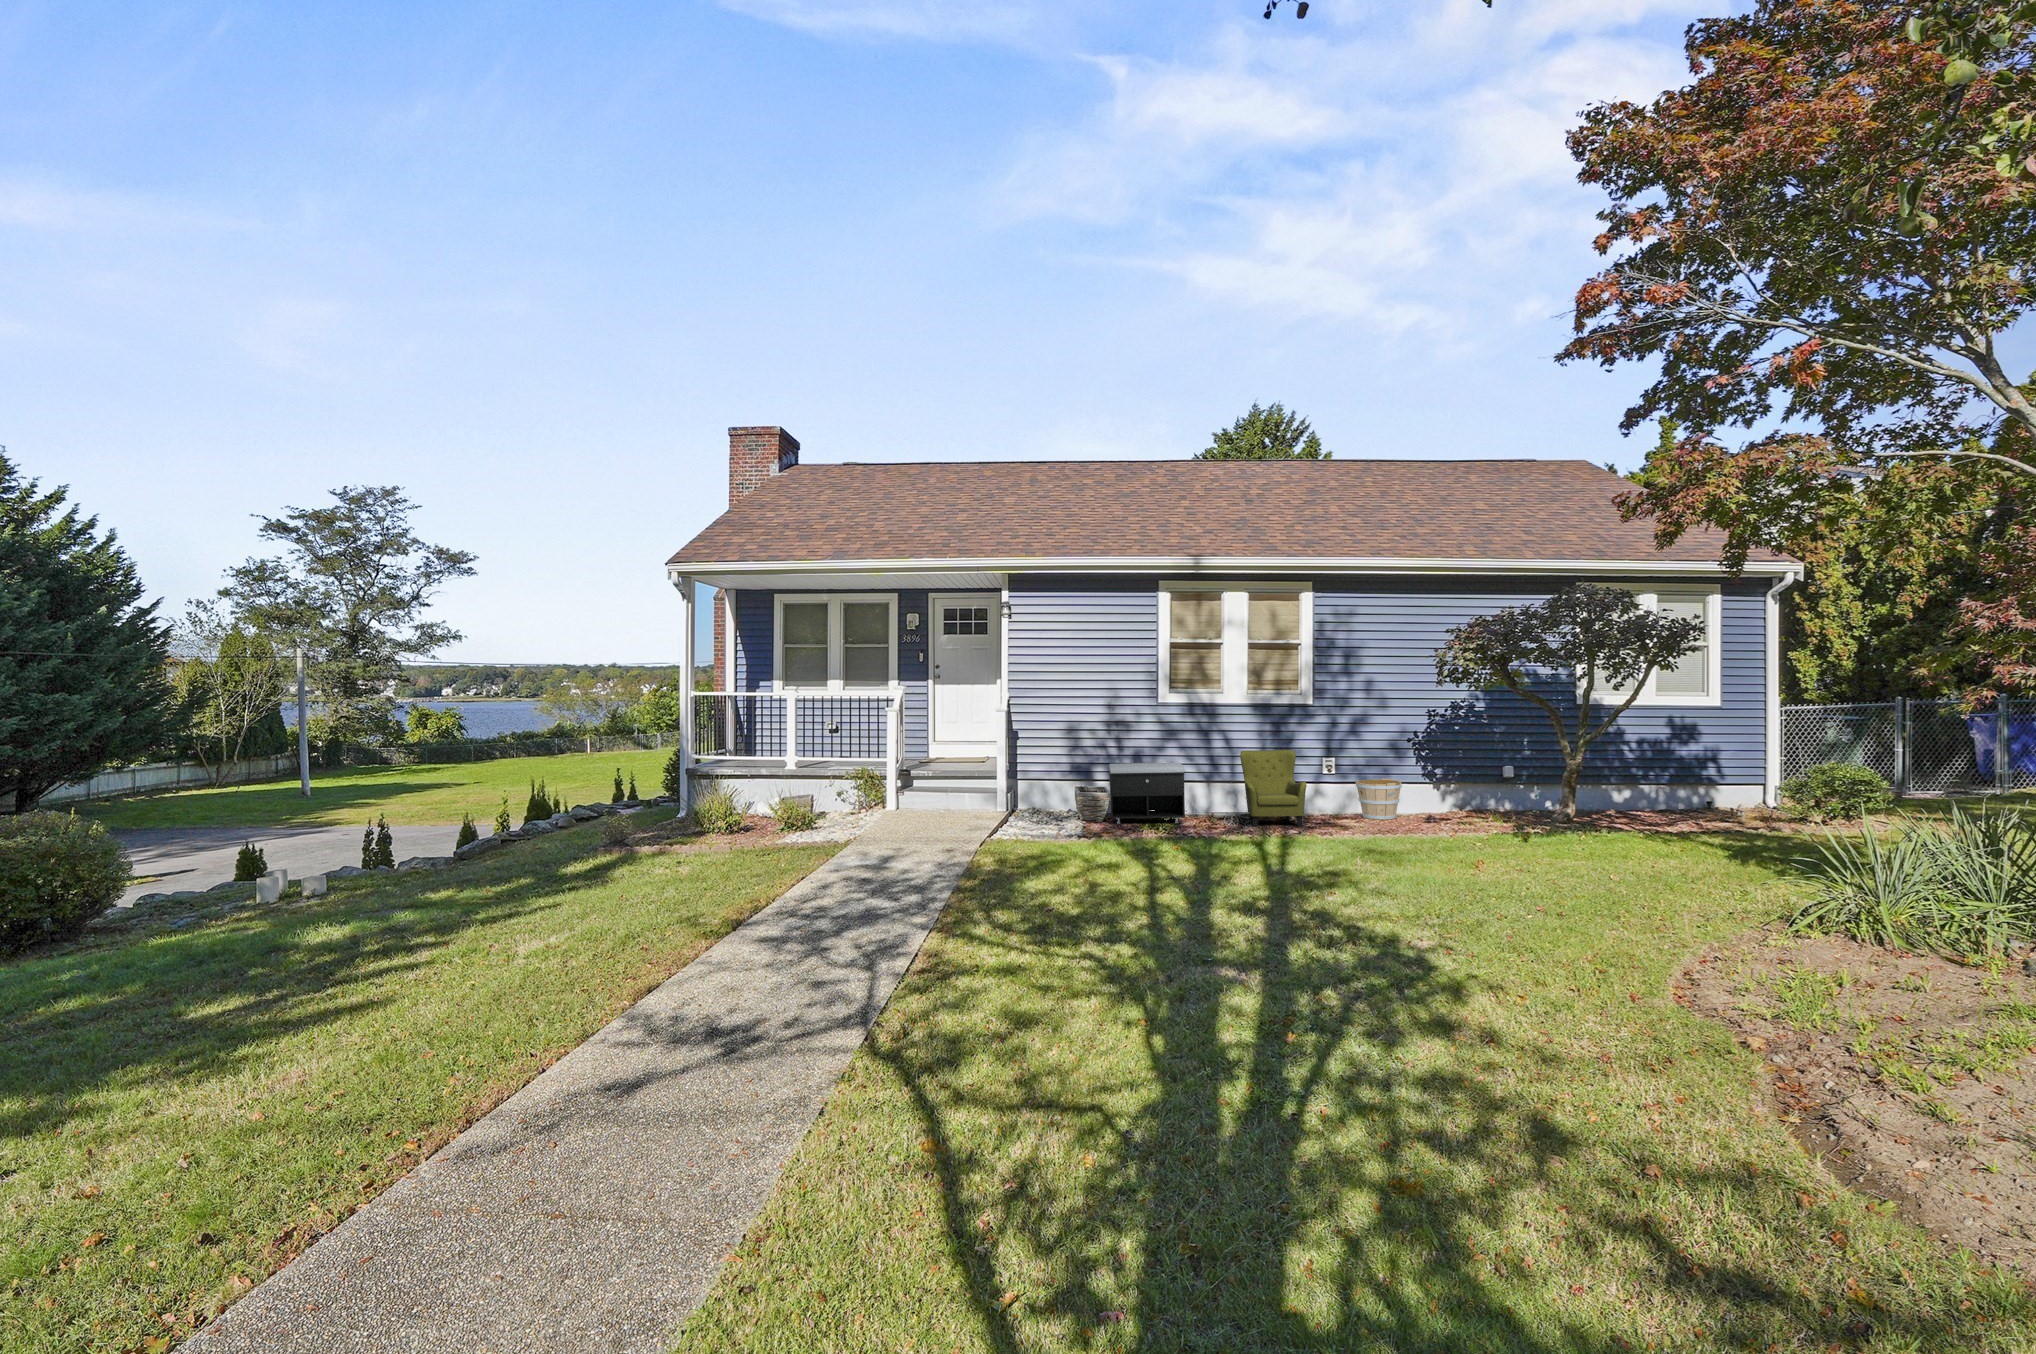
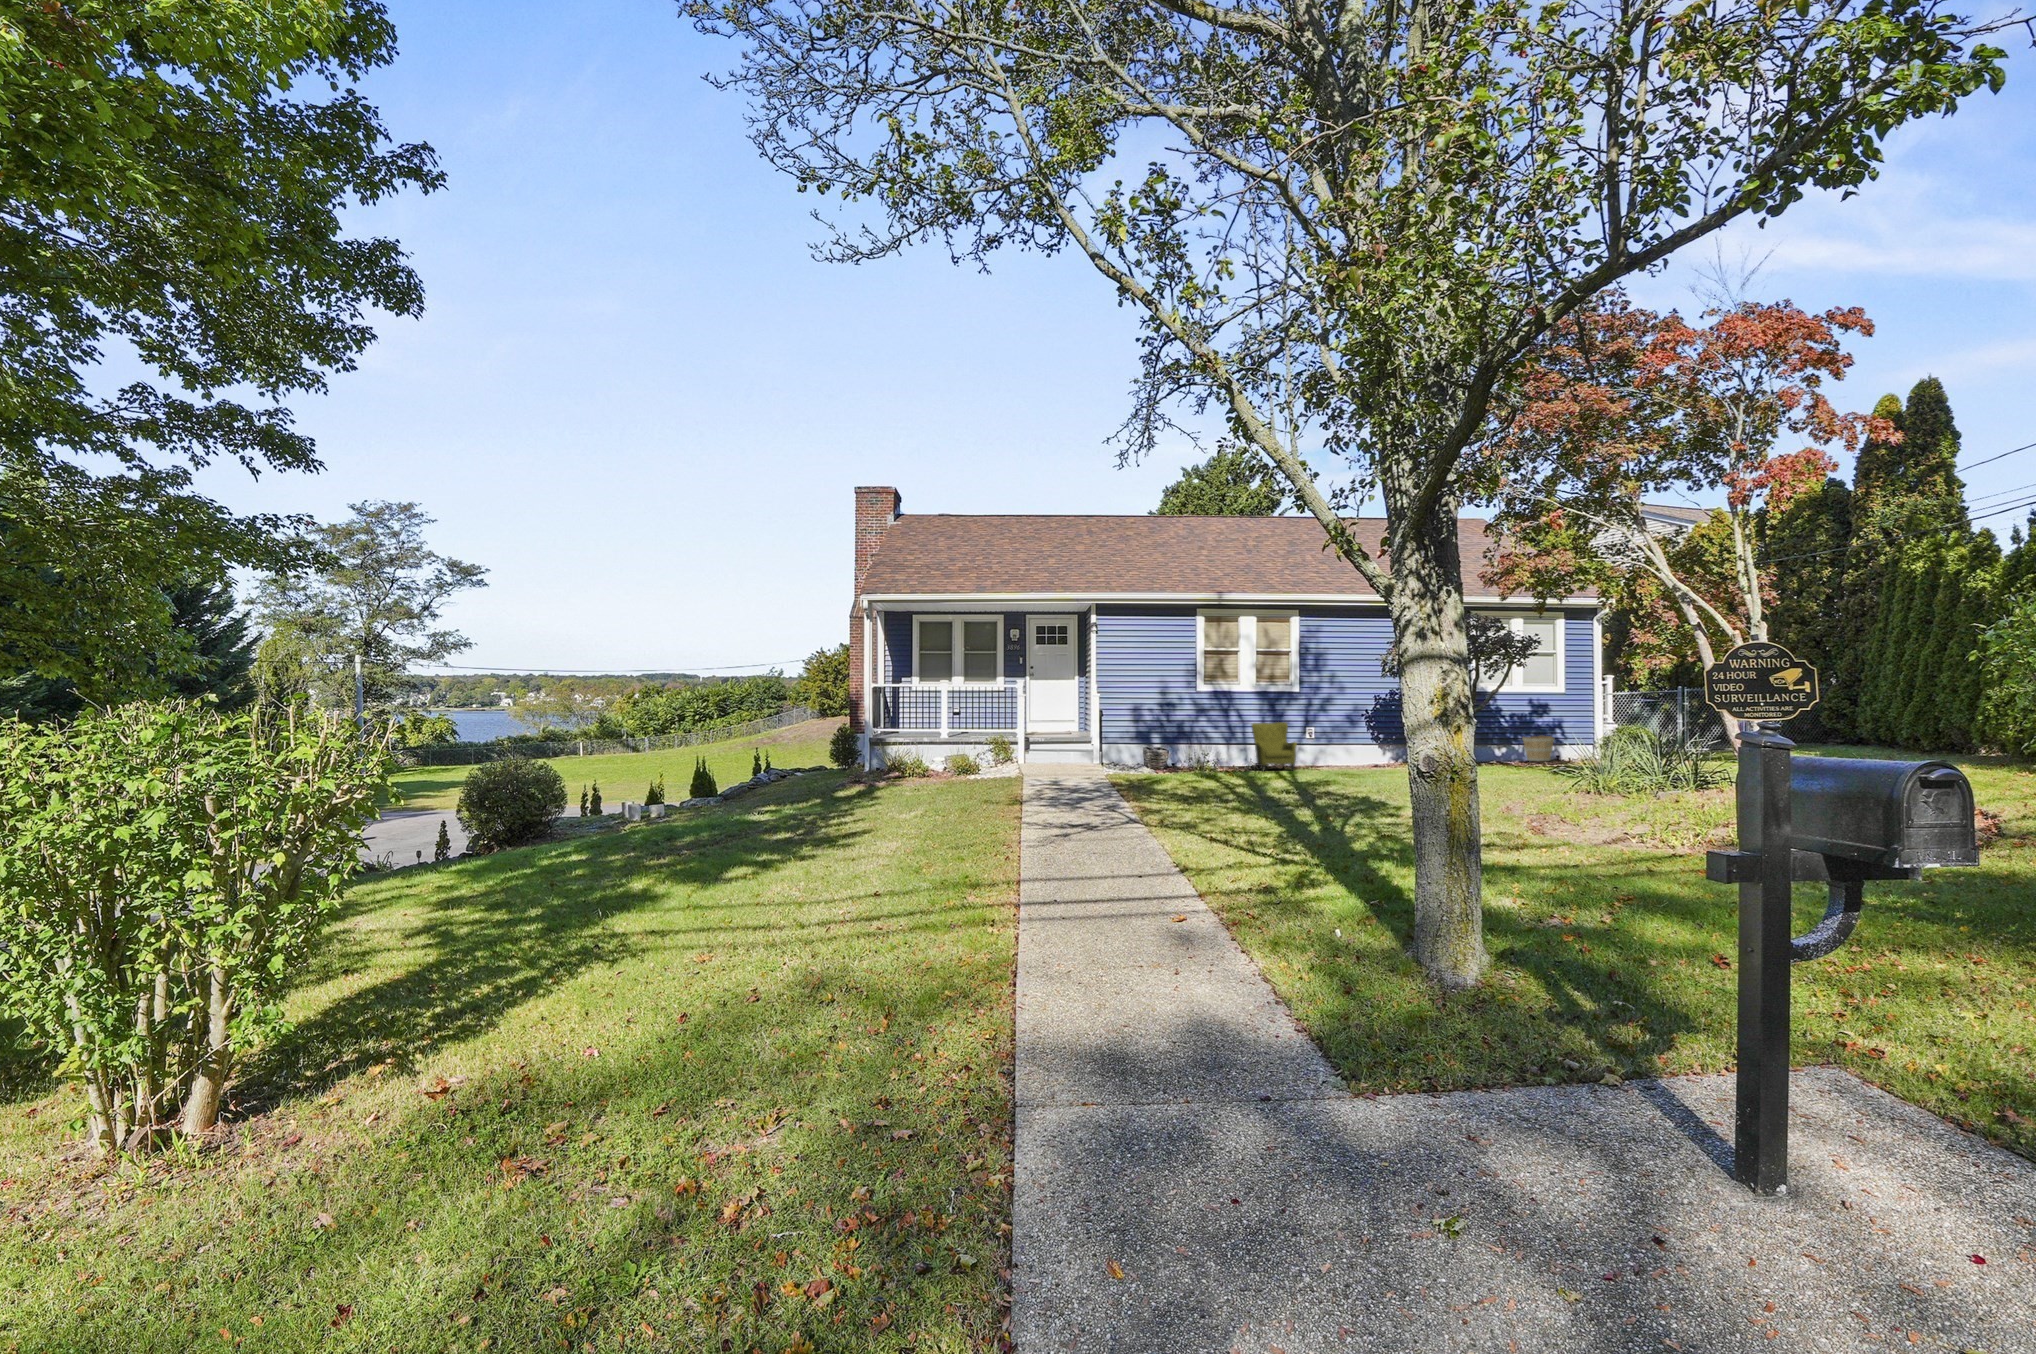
storage bench: present [1109,763,1185,824] -> none [1162,731,1217,772]
wooden bucket: present [1355,778,1402,820] -> present [1522,736,1554,761]

